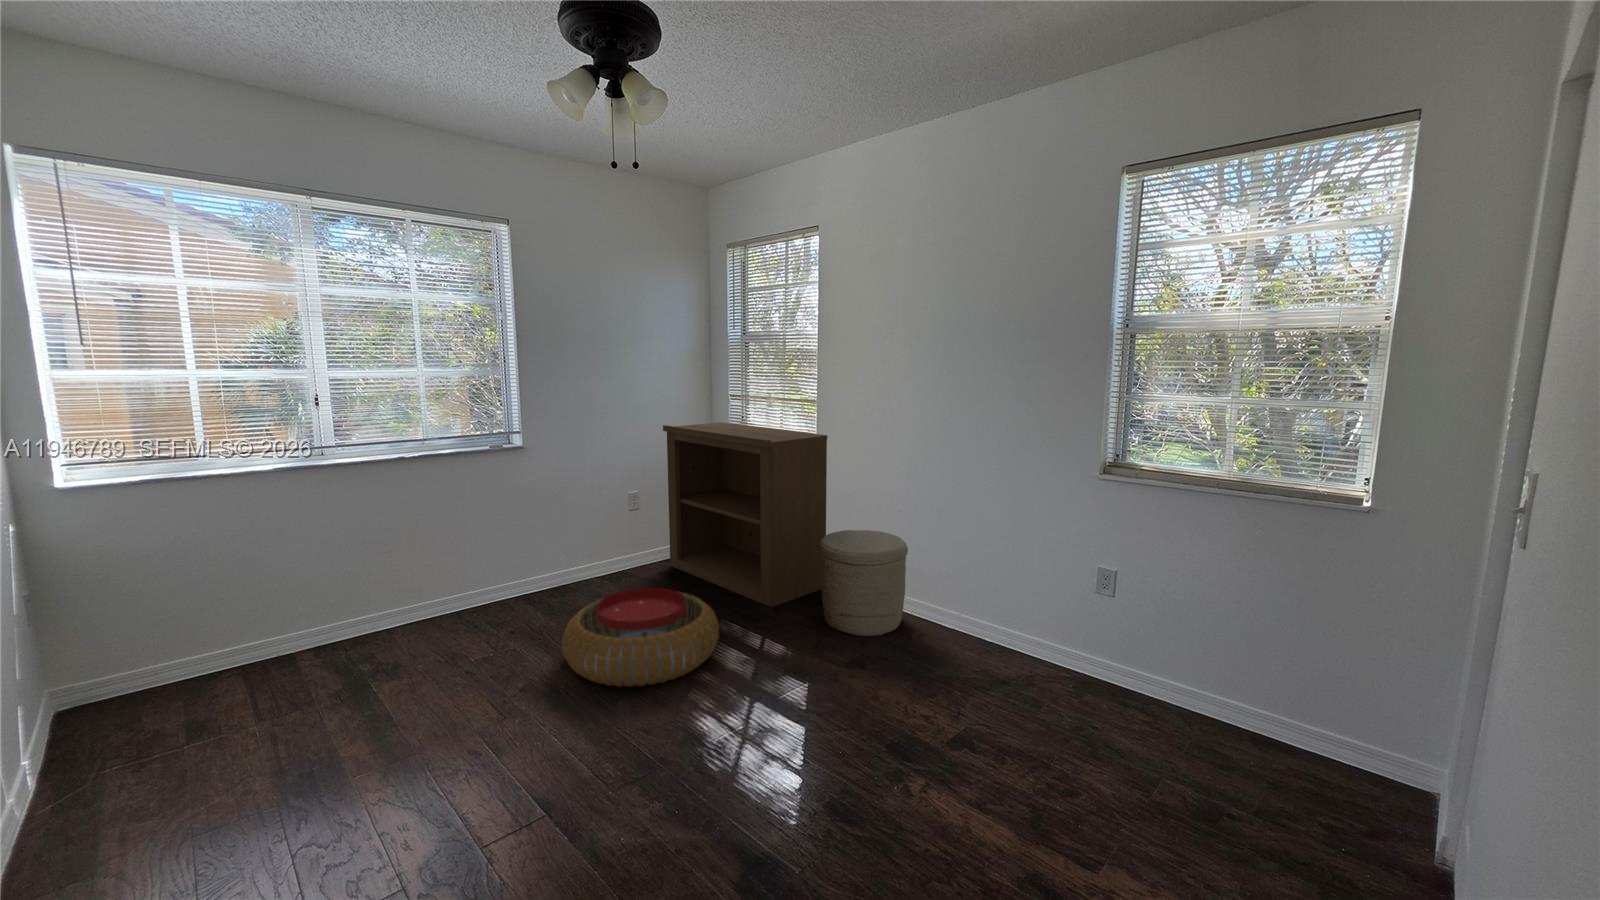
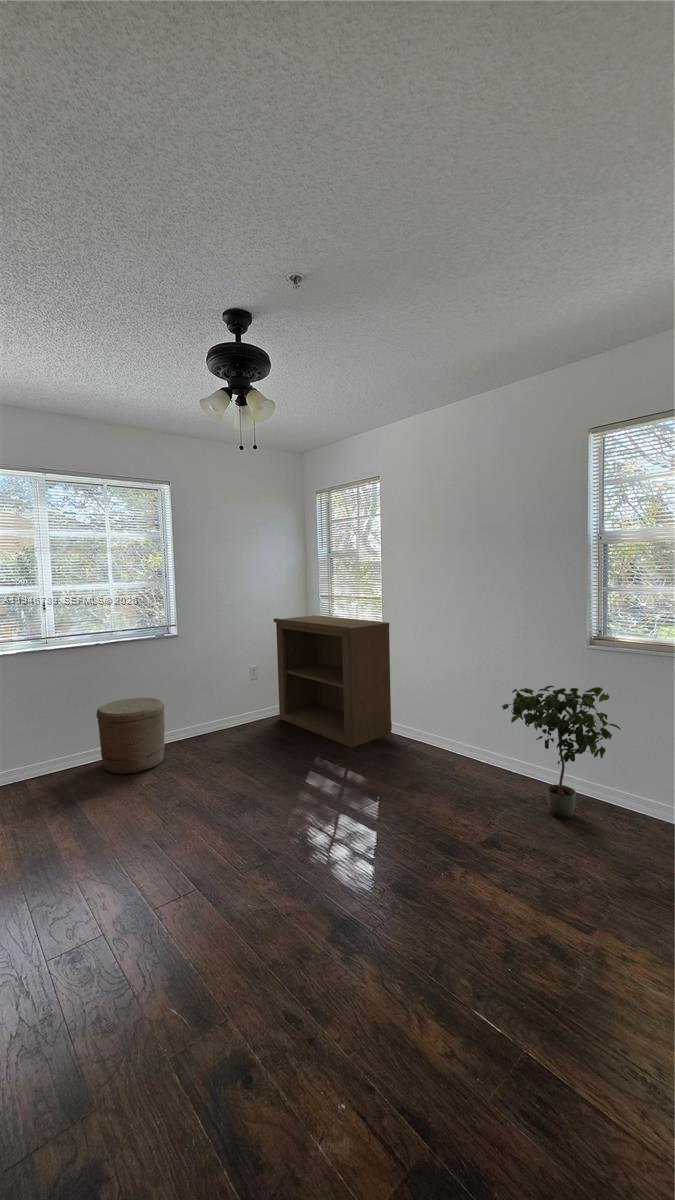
potted plant: none [980,528,1140,707] -> present [502,685,621,819]
woven basket: present [819,530,908,636] -> present [96,698,165,775]
pouf: present [562,588,719,687] -> none [206,733,315,803]

